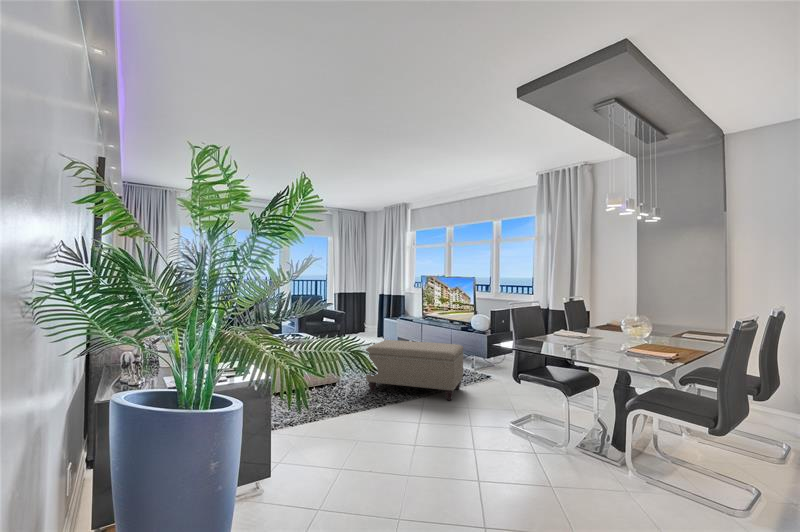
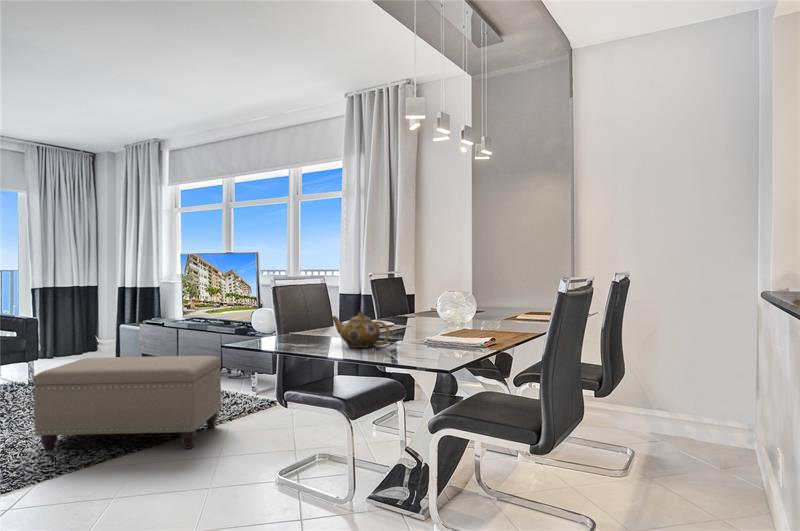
teapot: none [560,329,602,352] -> present [331,311,390,348]

